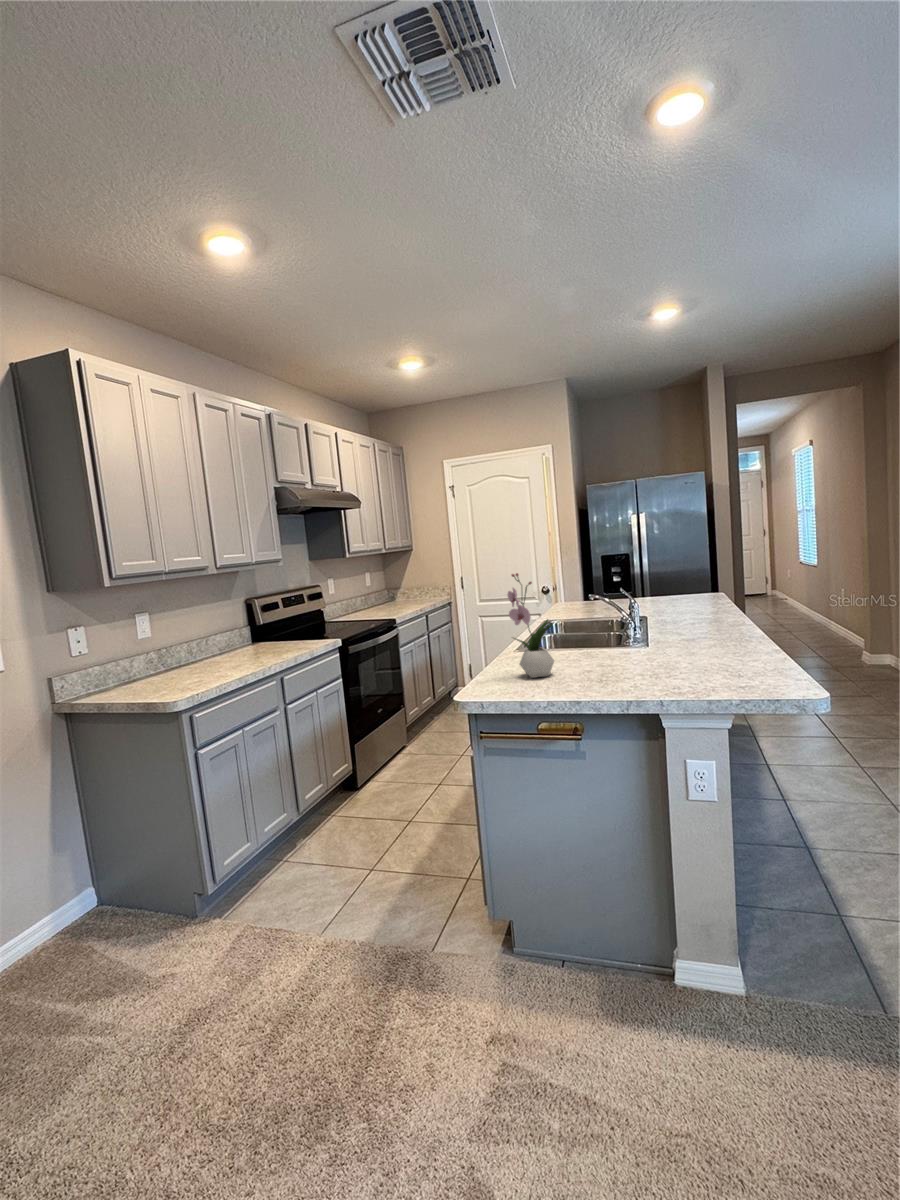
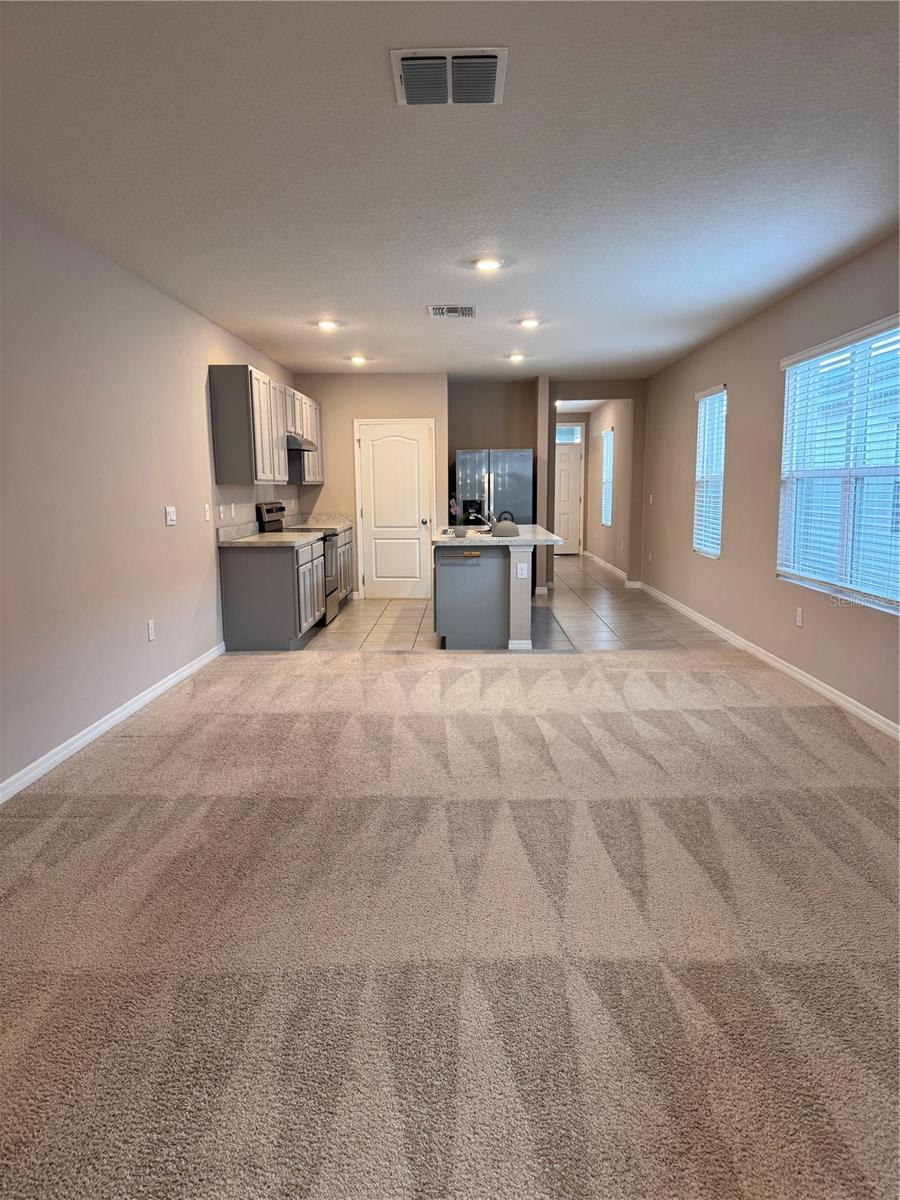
kettle: none [607,609,689,678] -> present [490,511,519,536]

